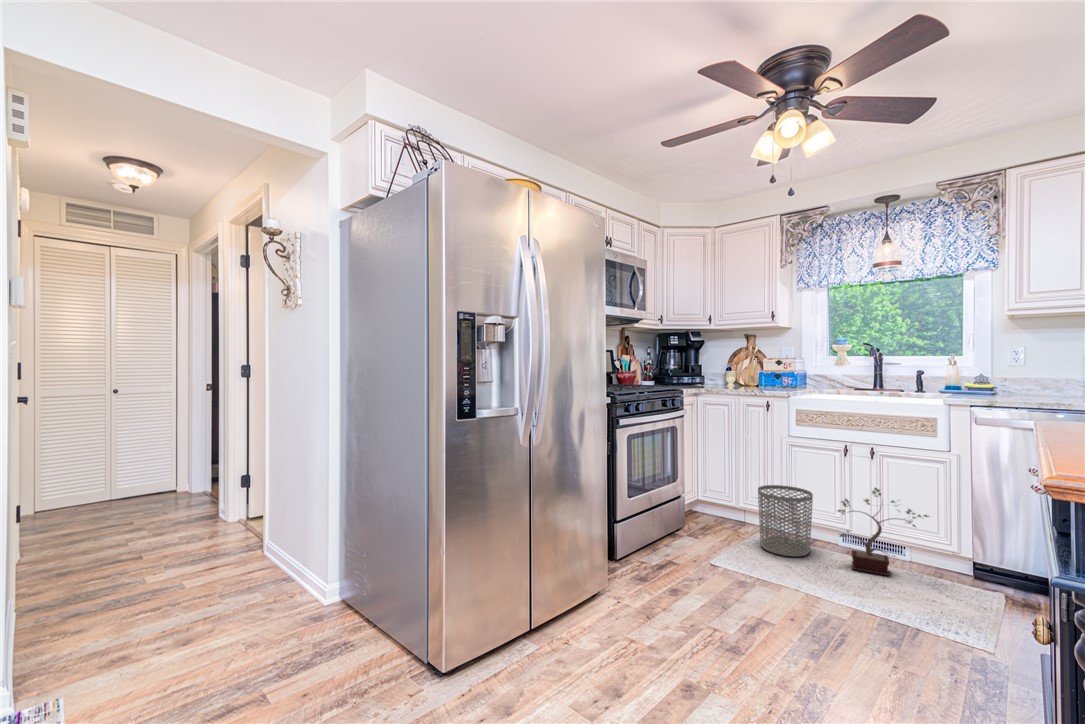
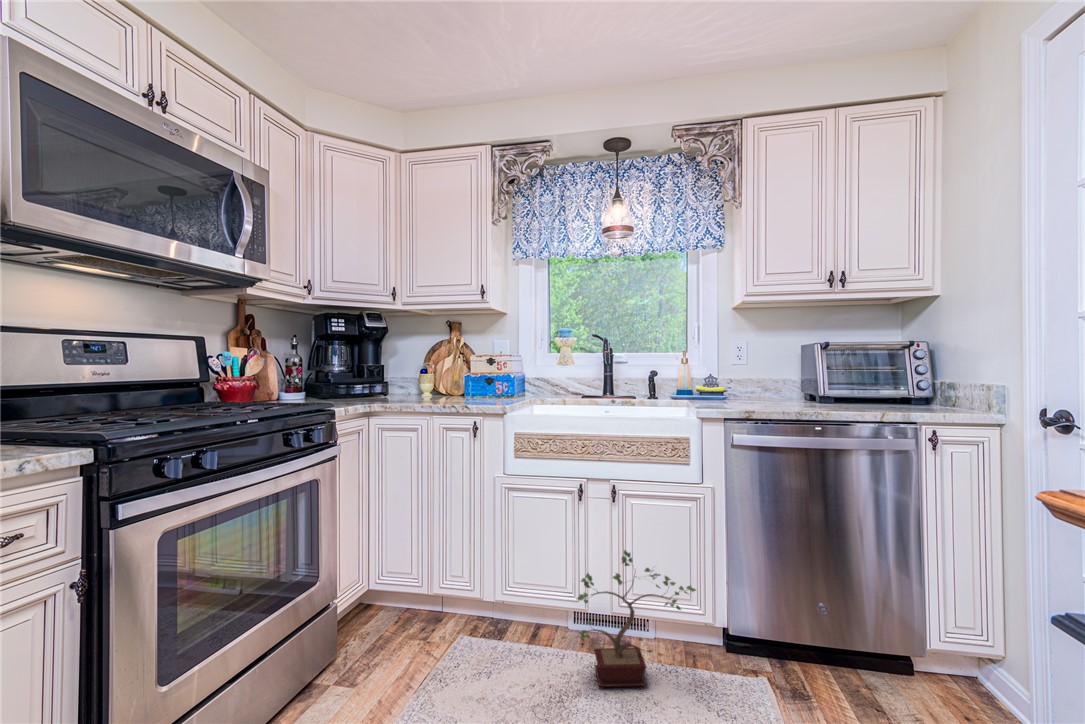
waste bin: present [758,485,813,557] -> none [461,554,541,686]

